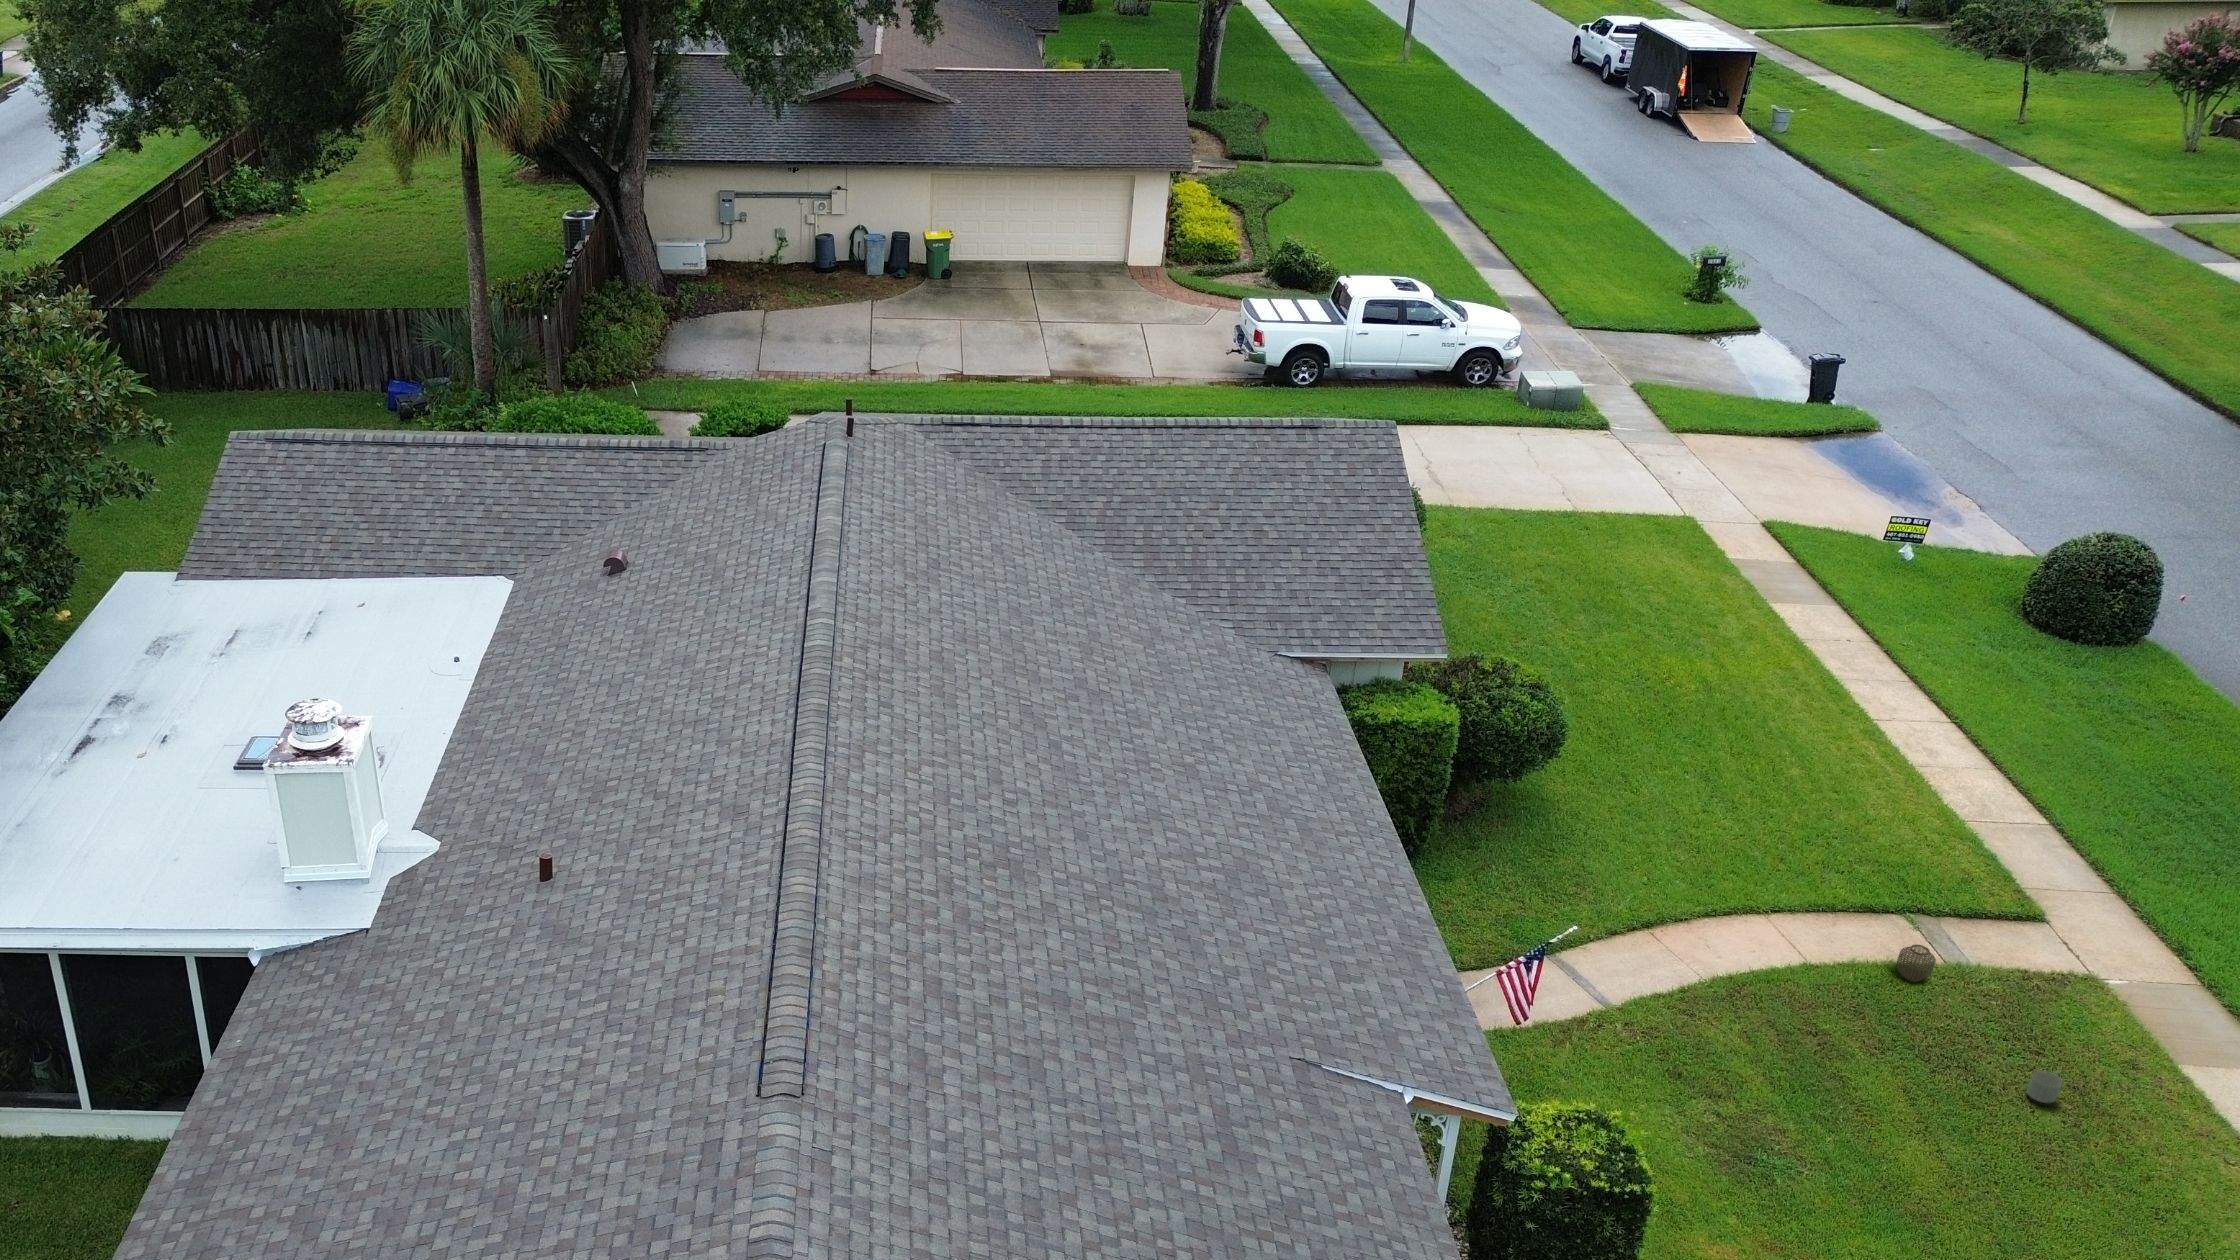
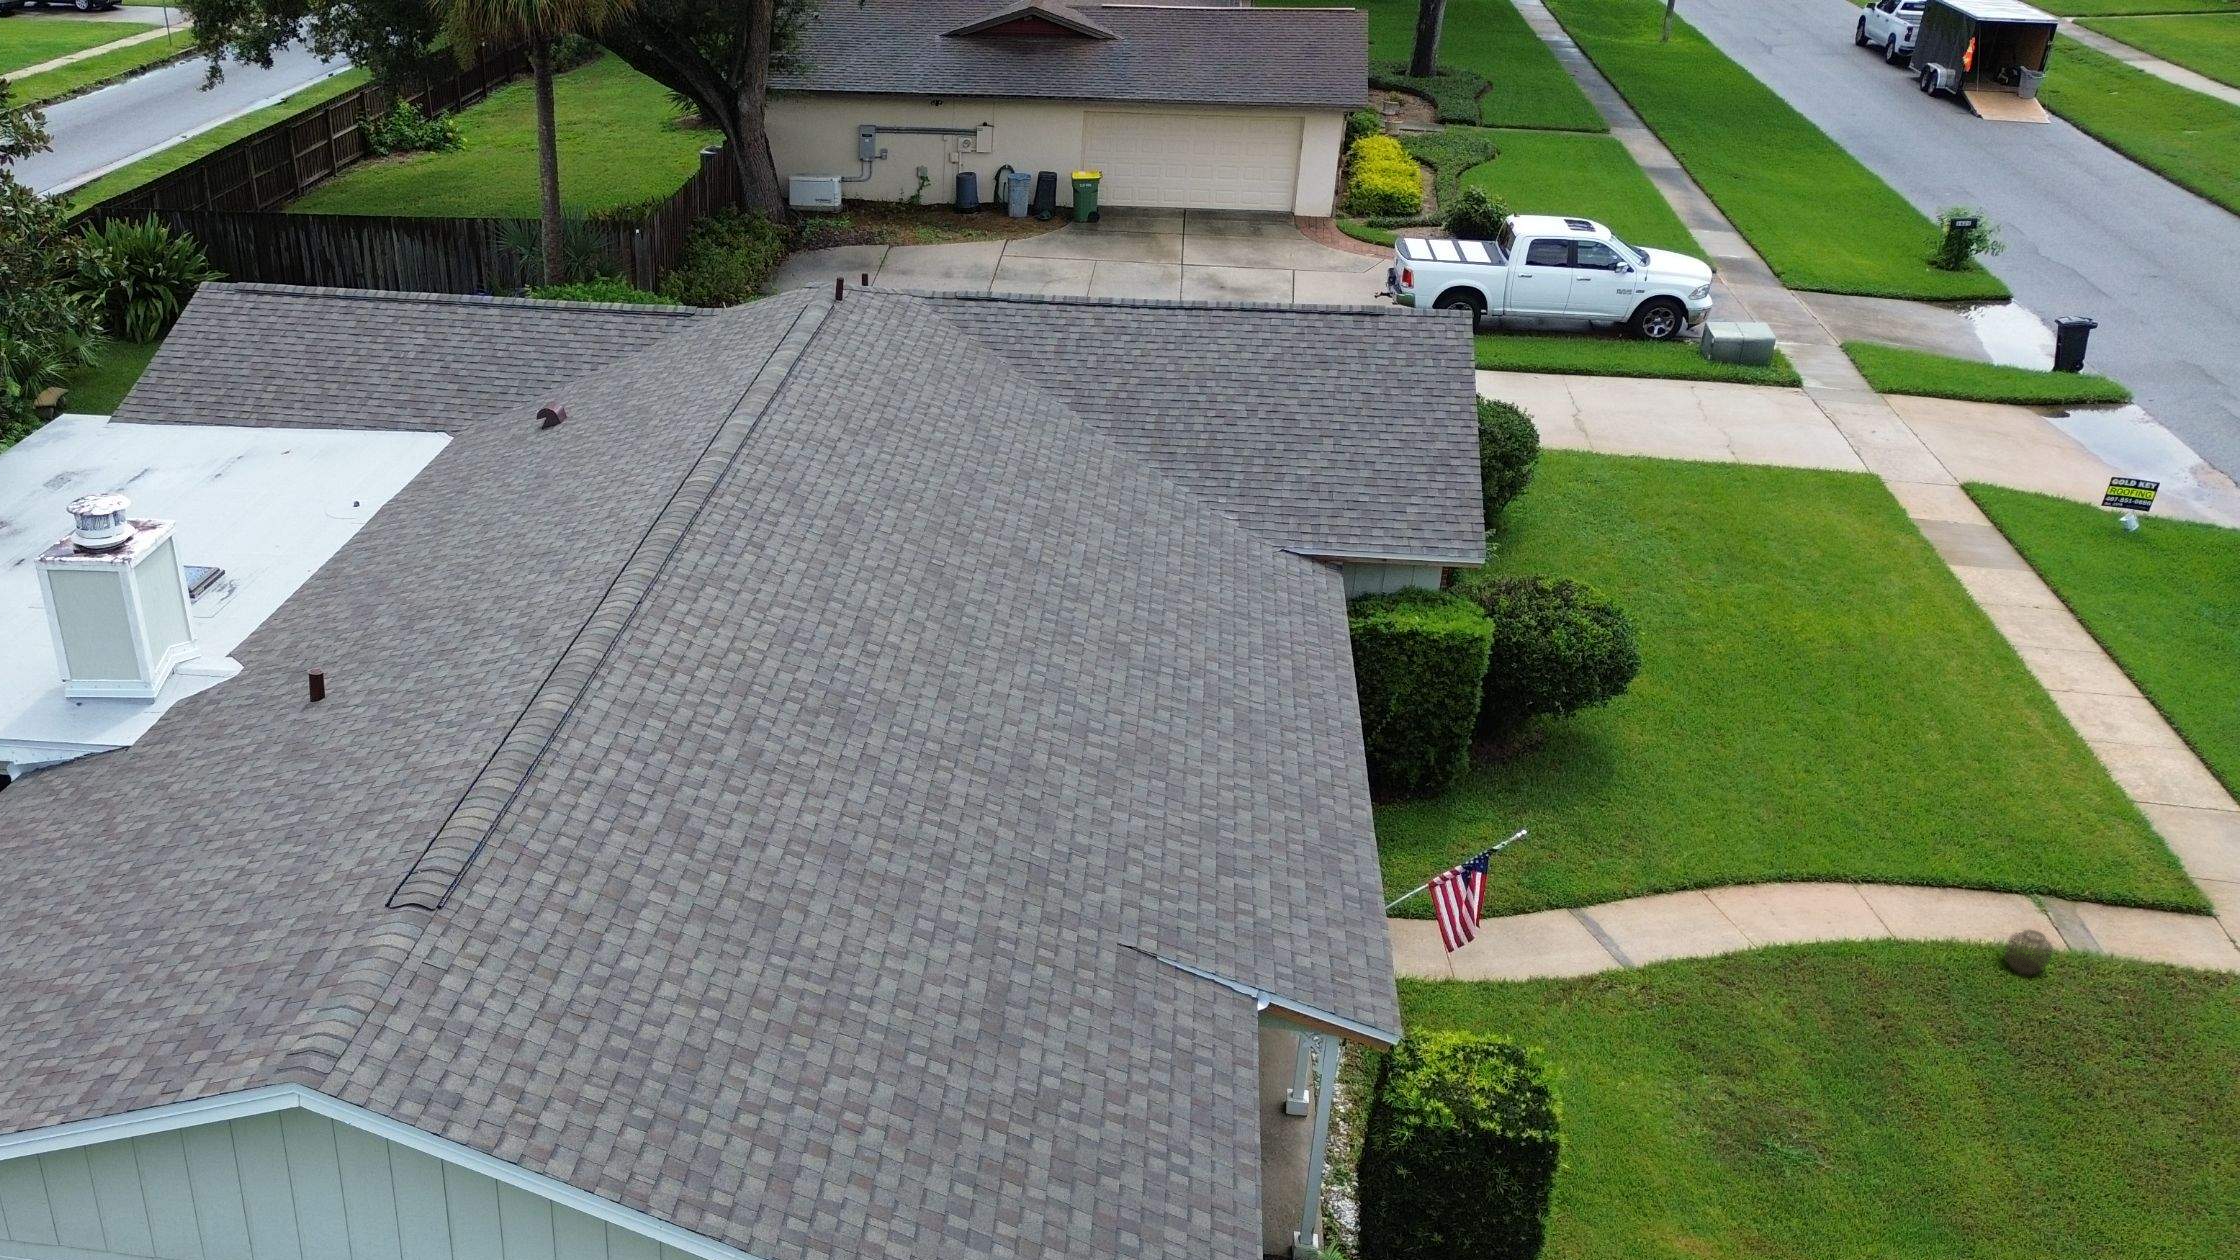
planter: present [2027,1071,2062,1103] -> none [2141,1081,2186,1121]

